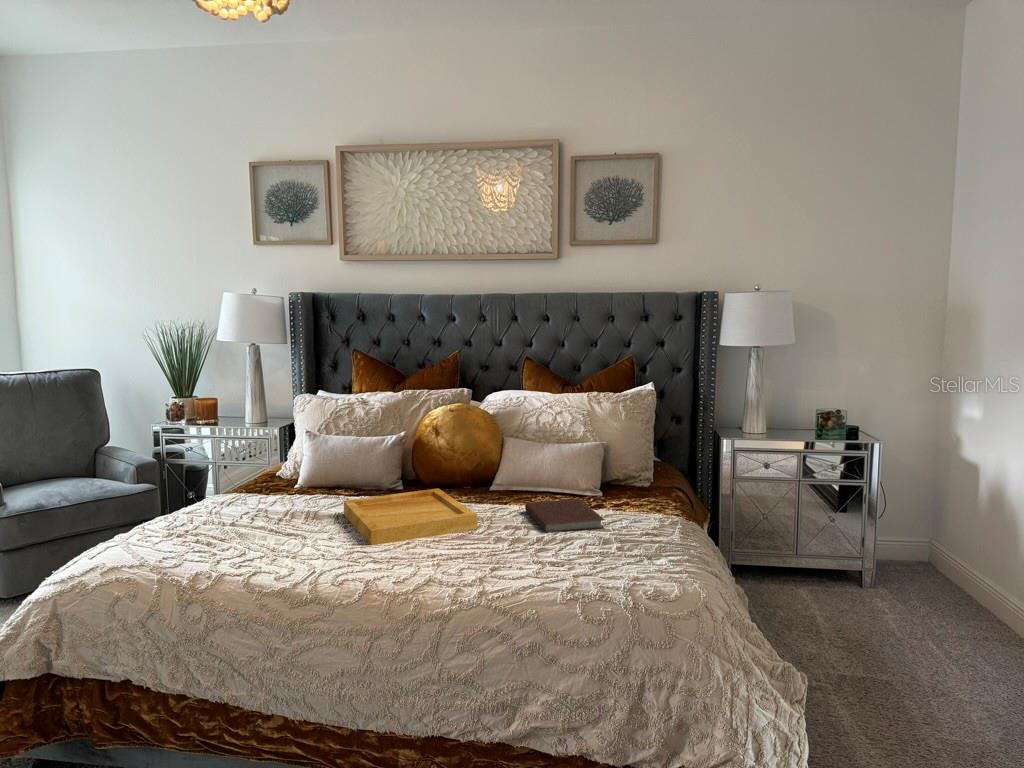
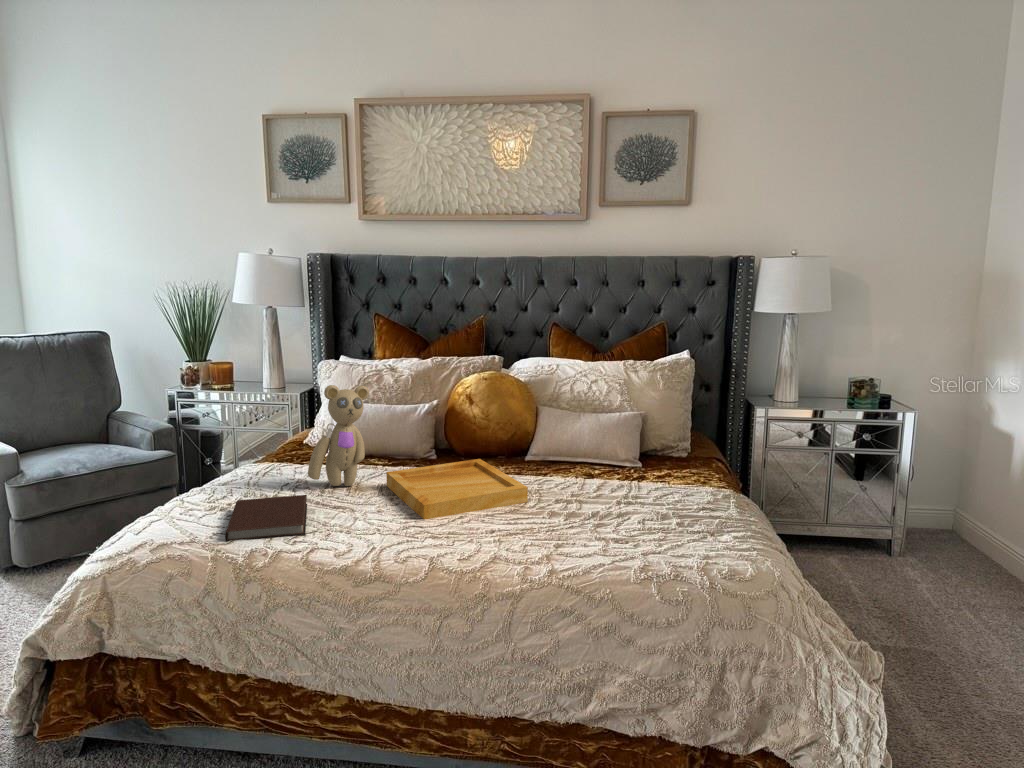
teddy bear: none [267,416,327,515] -> present [308,385,369,486]
notebook: present [525,499,605,533] -> present [225,495,307,542]

